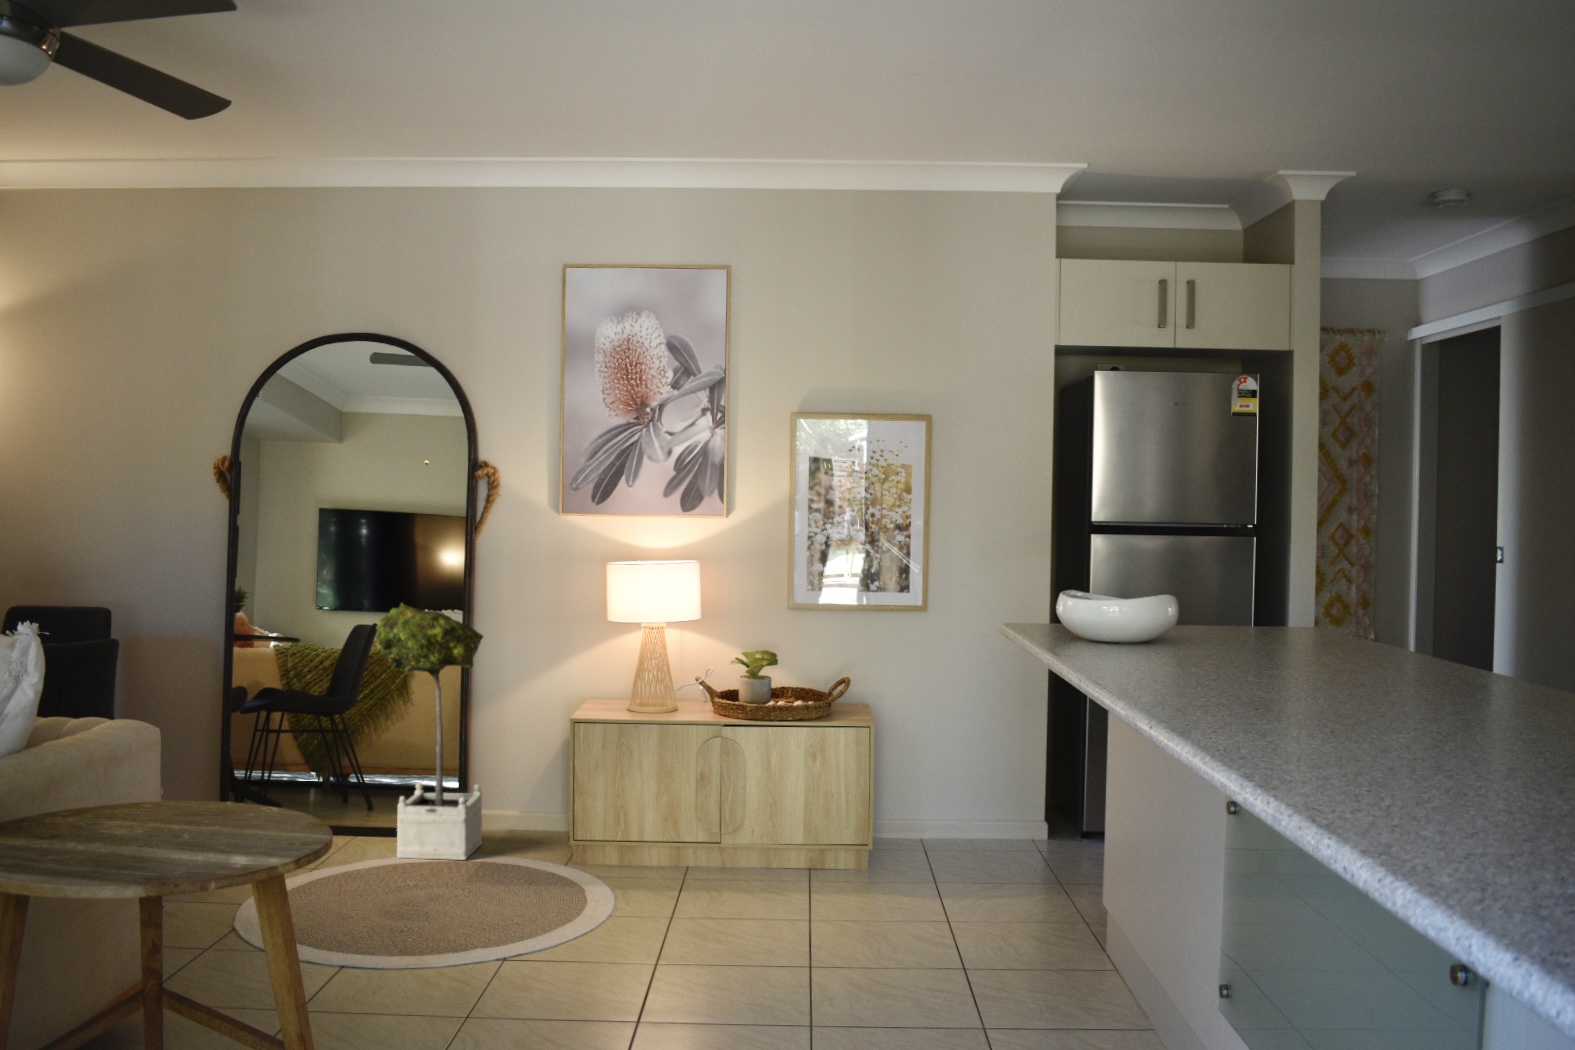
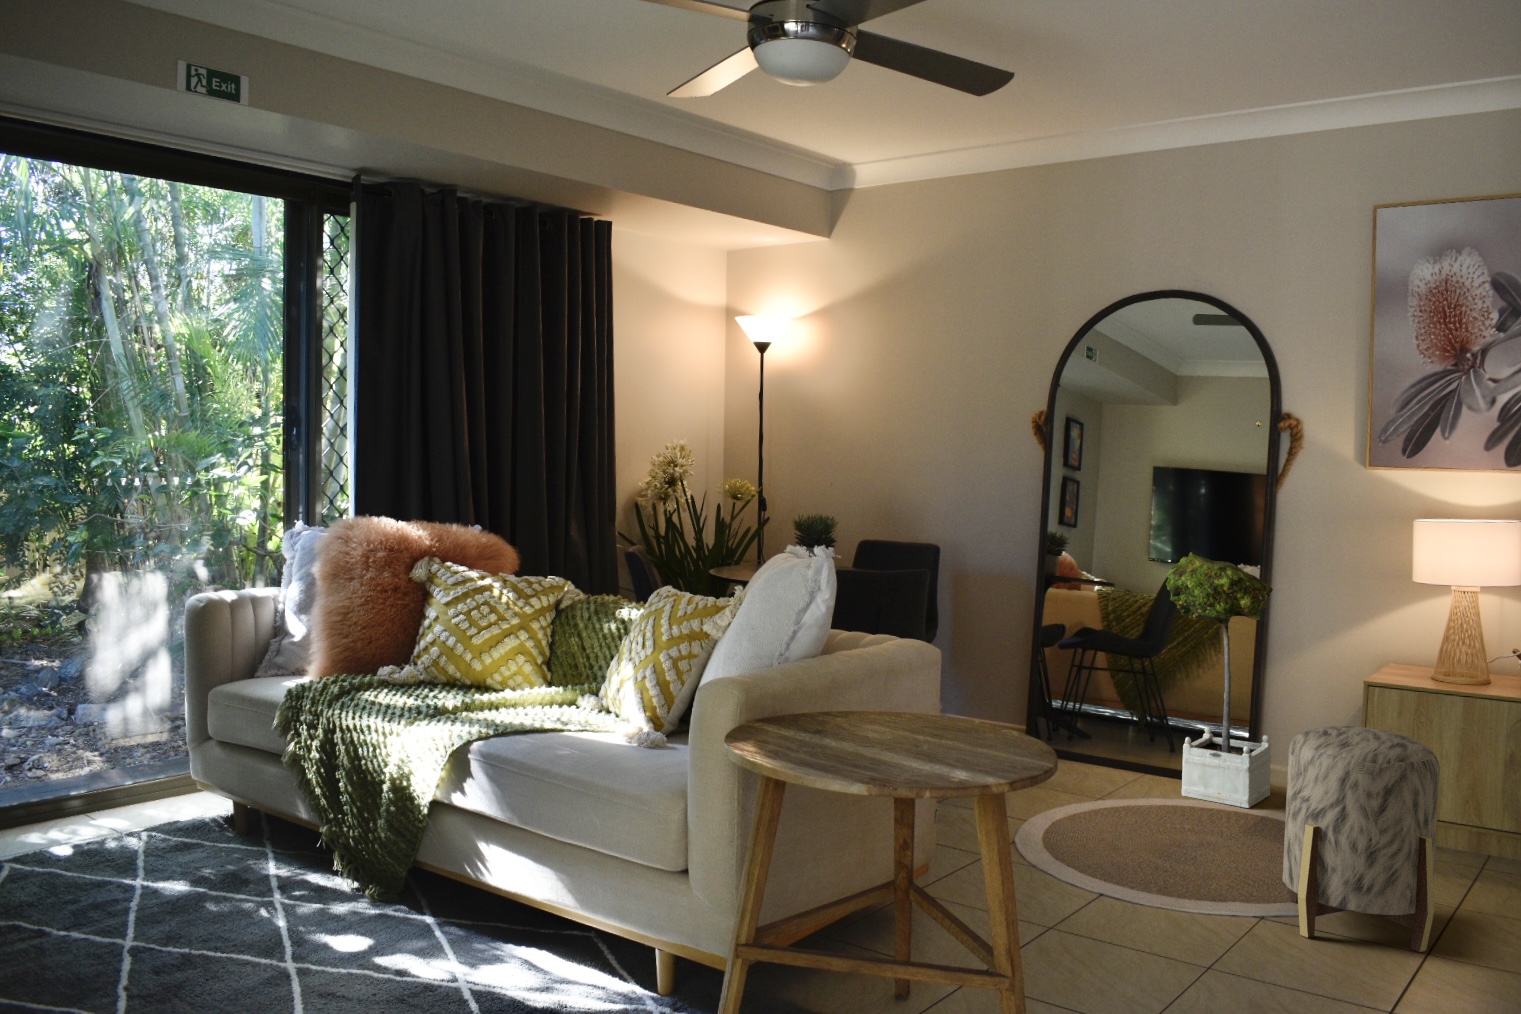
ottoman: none [521,763,655,970] -> present [1283,726,1440,952]

